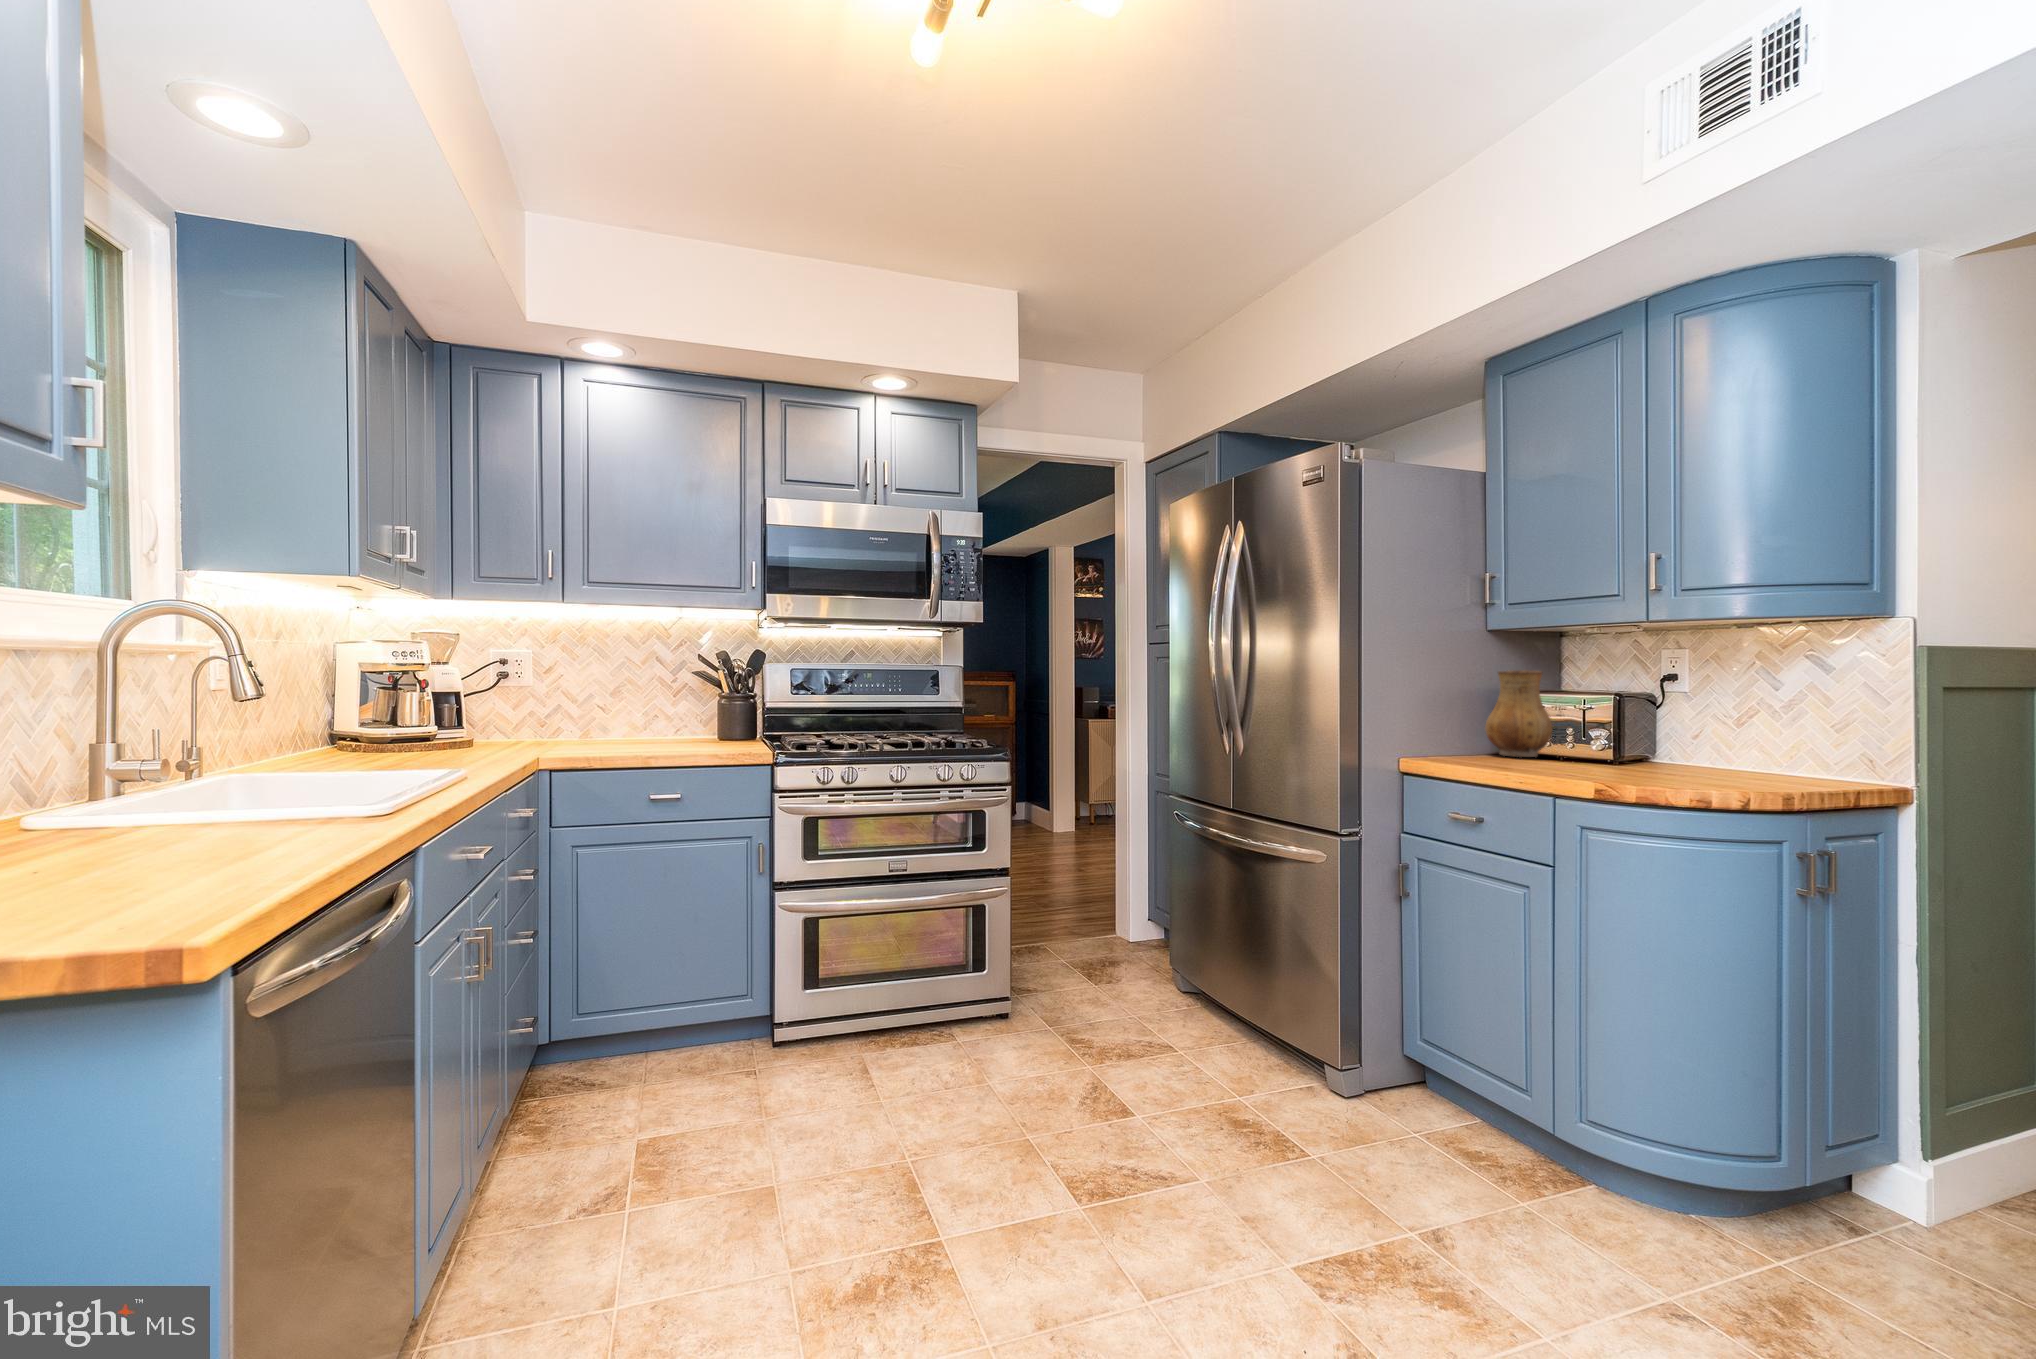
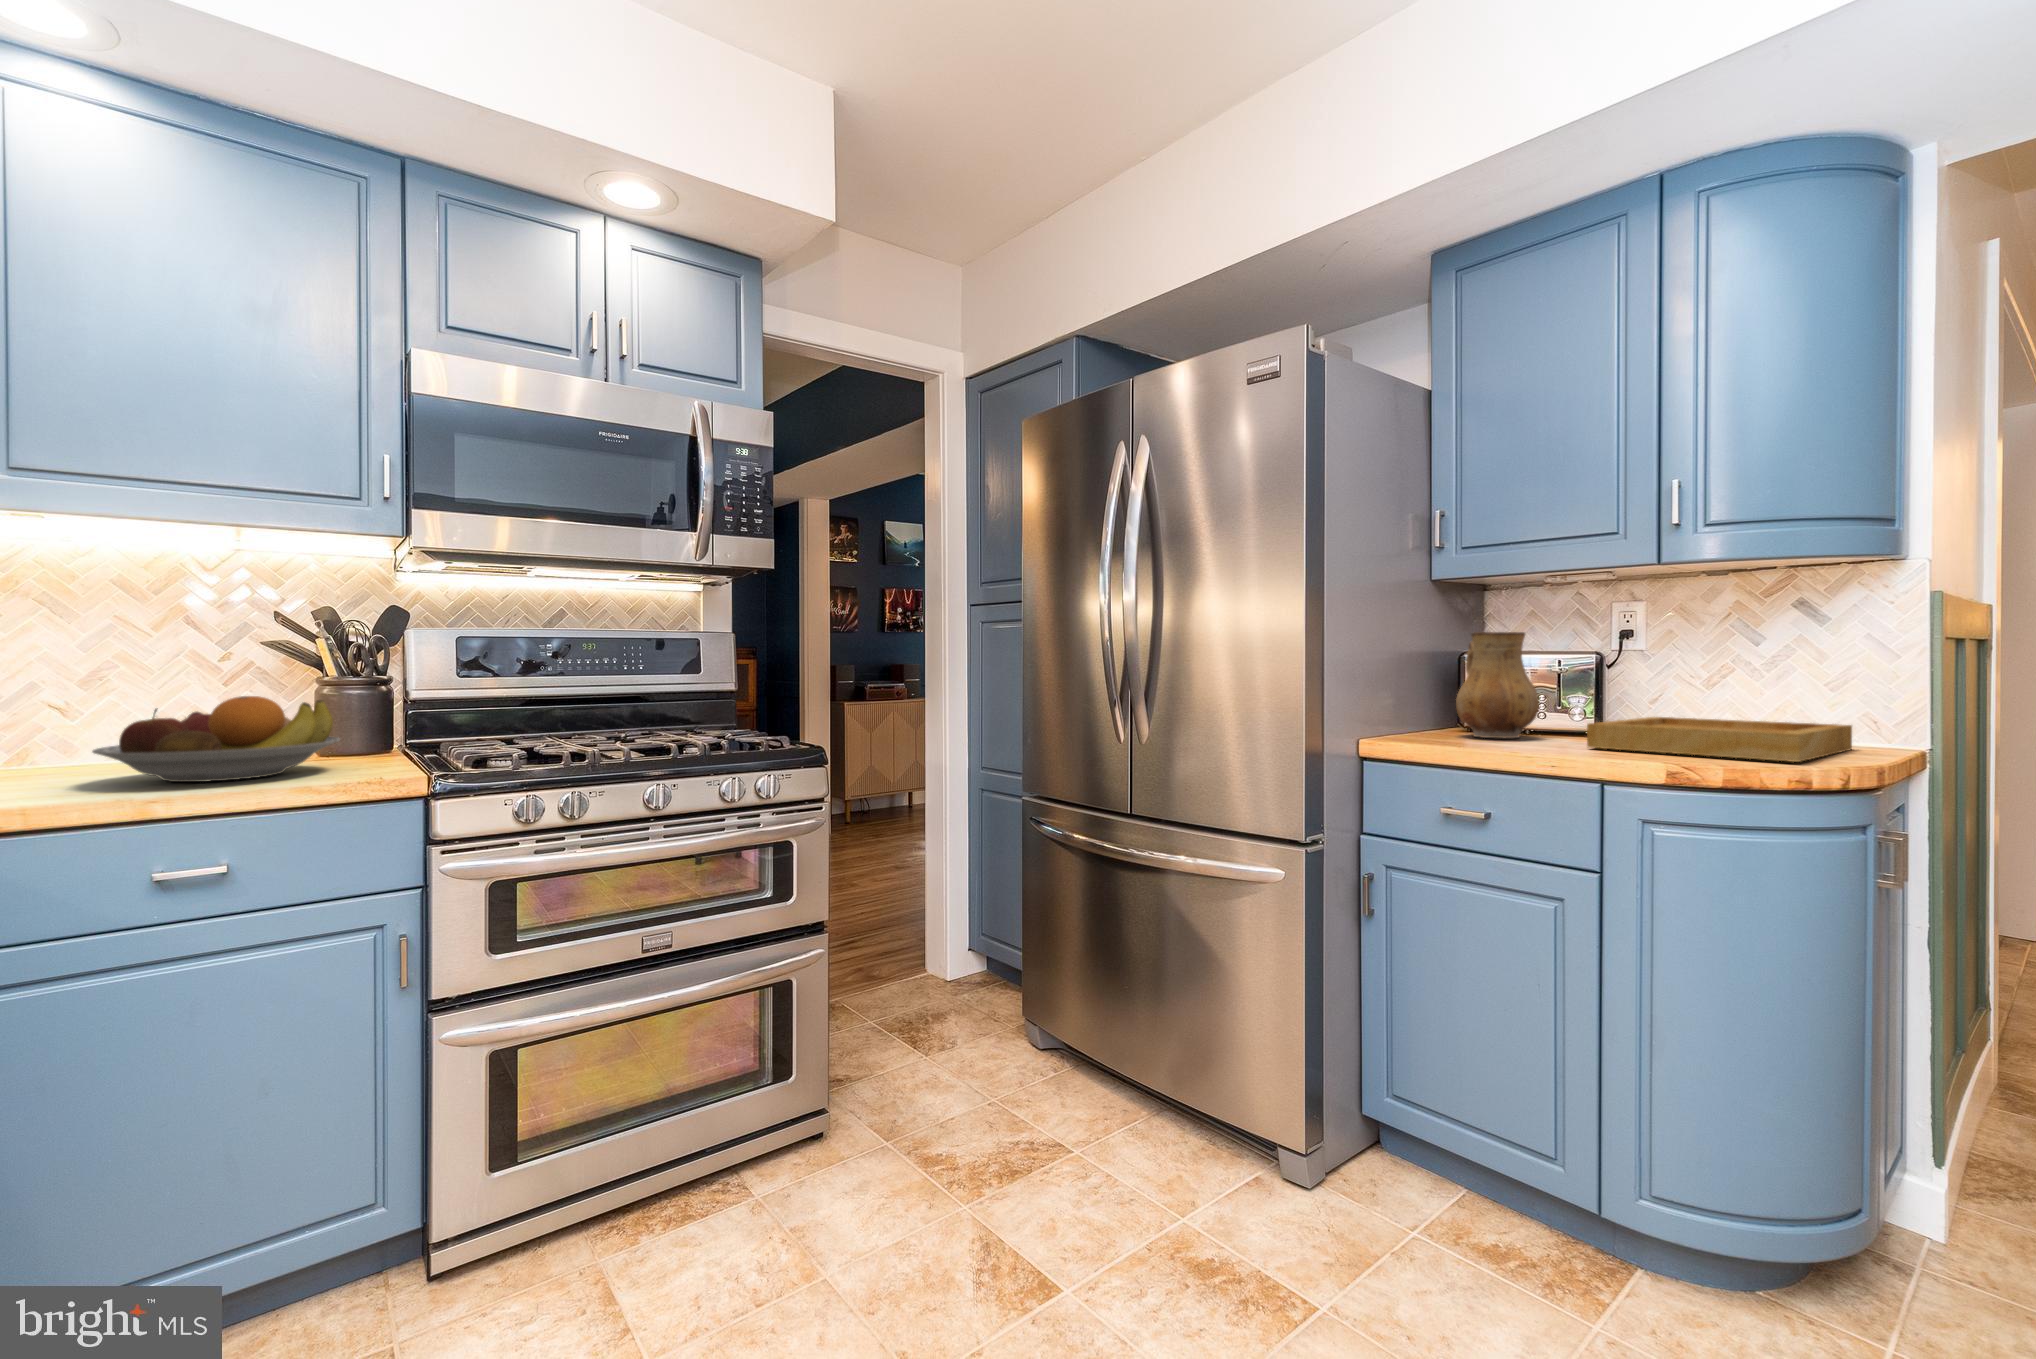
fruit bowl: none [620,706,730,753] -> present [92,696,340,782]
tray: none [1563,743,1802,784] -> present [1587,717,1852,762]

